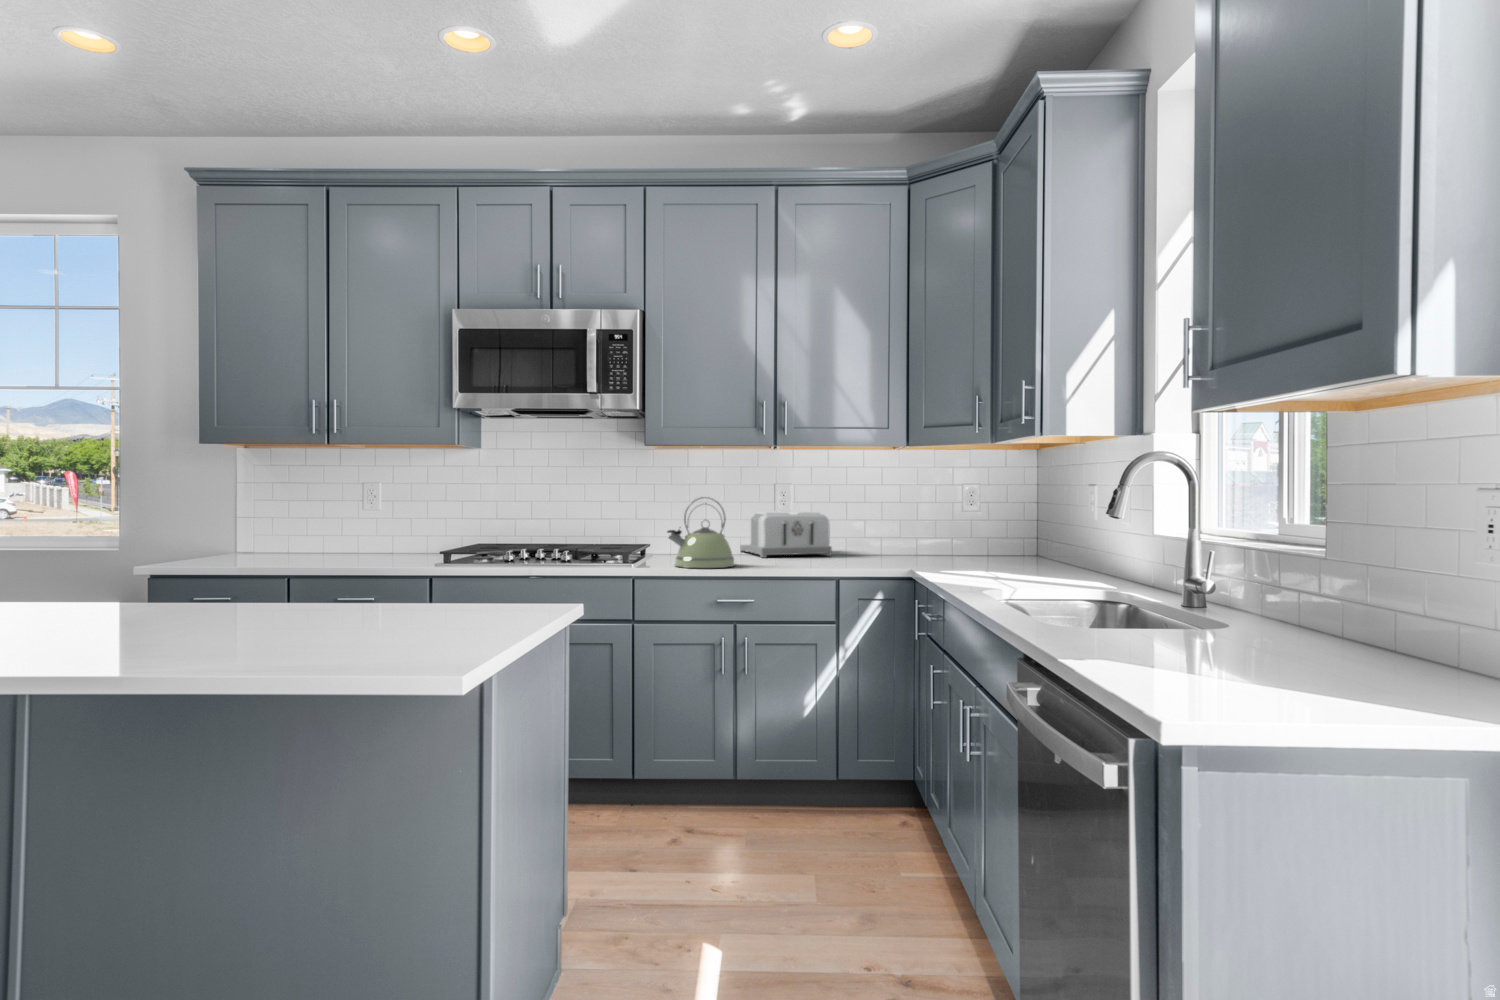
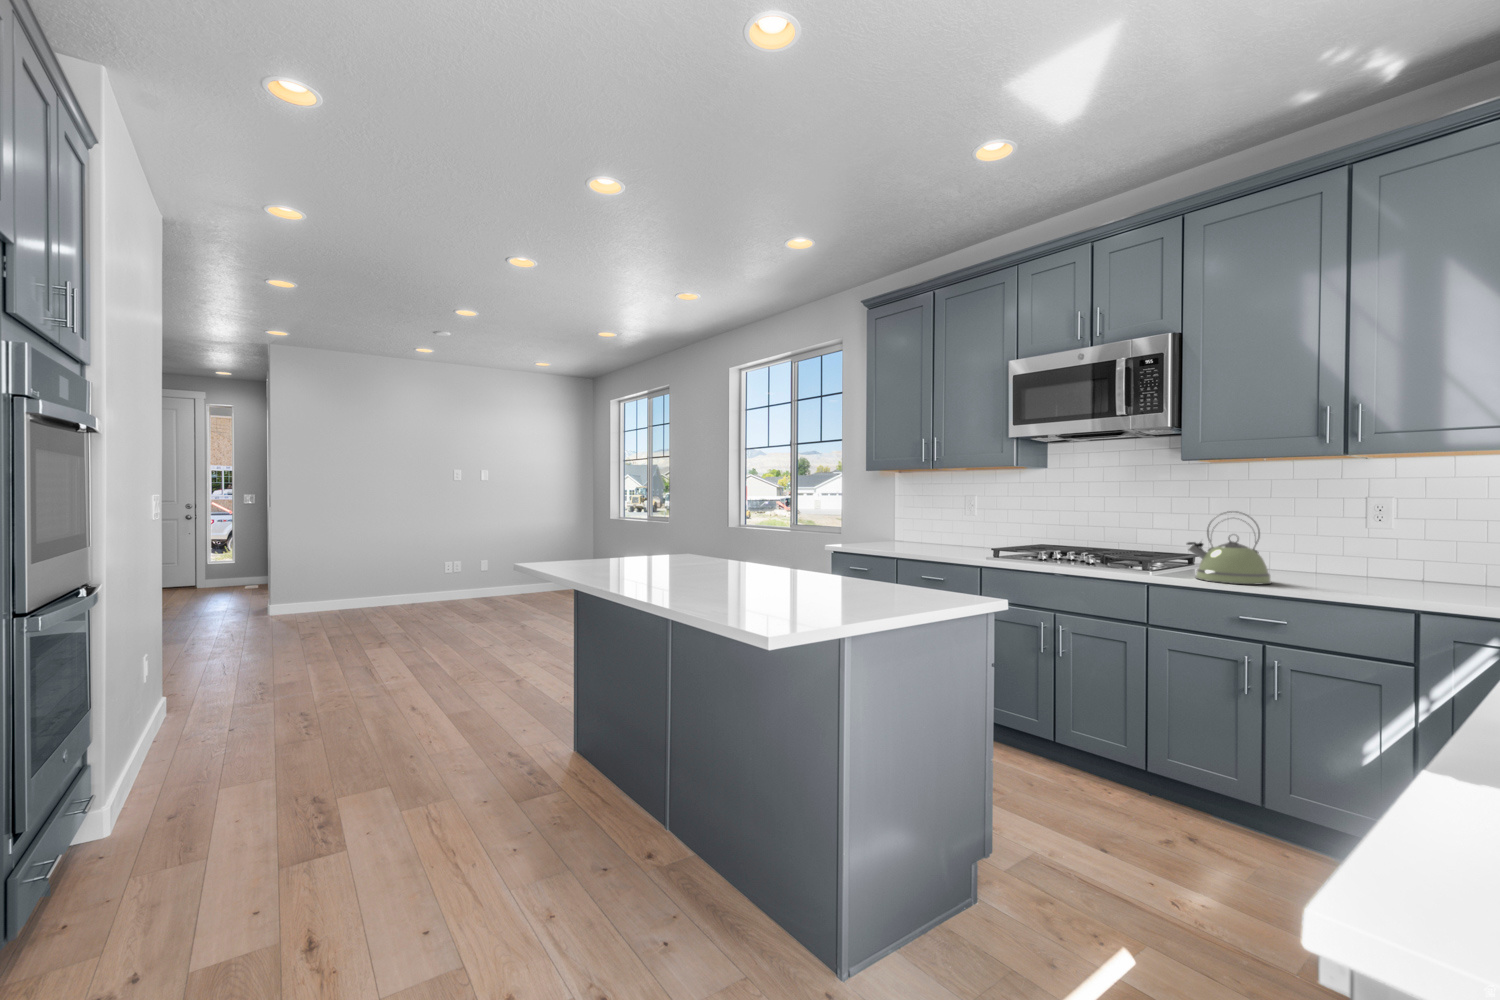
toaster: present [740,512,832,558] -> none [1324,527,1457,587]

